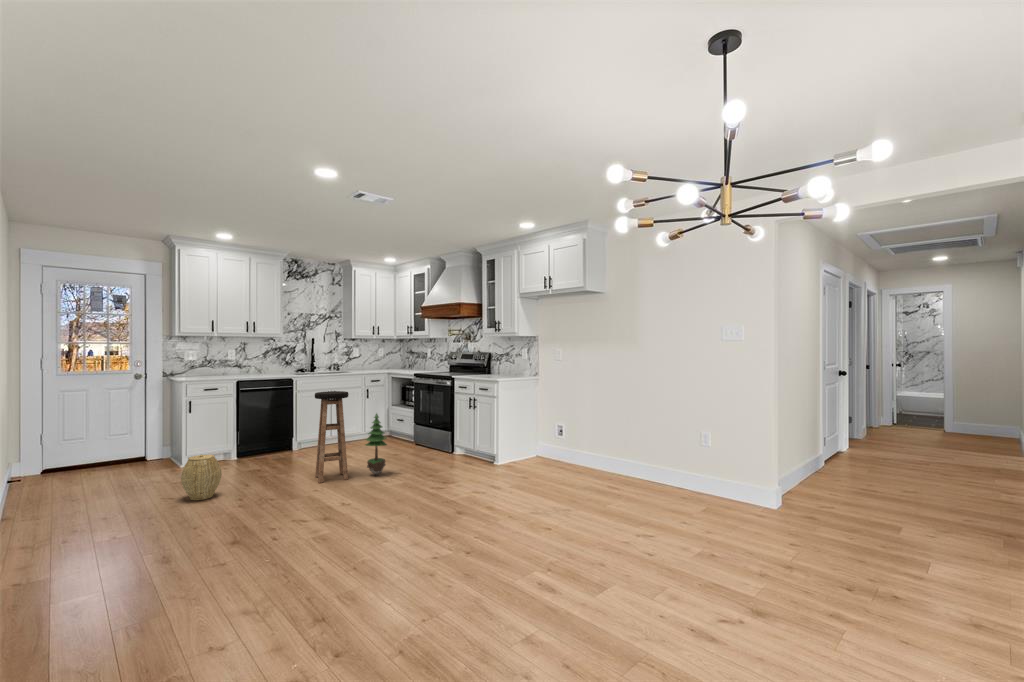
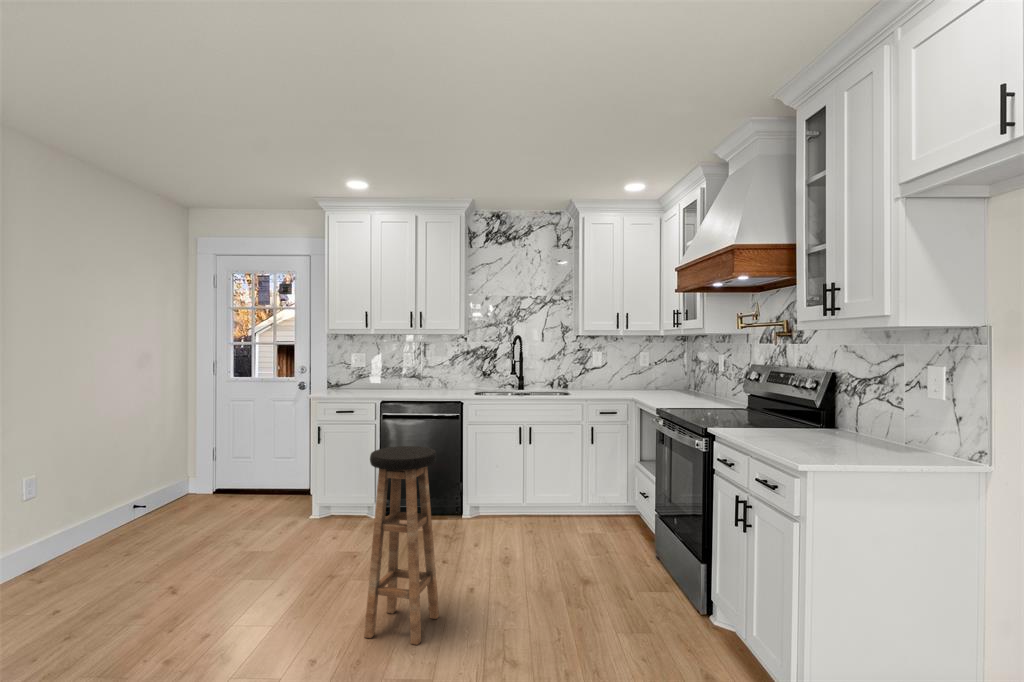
potted tree: present [365,414,387,475] -> none [453,509,504,650]
woven basket: present [181,455,222,500] -> none [162,537,230,620]

